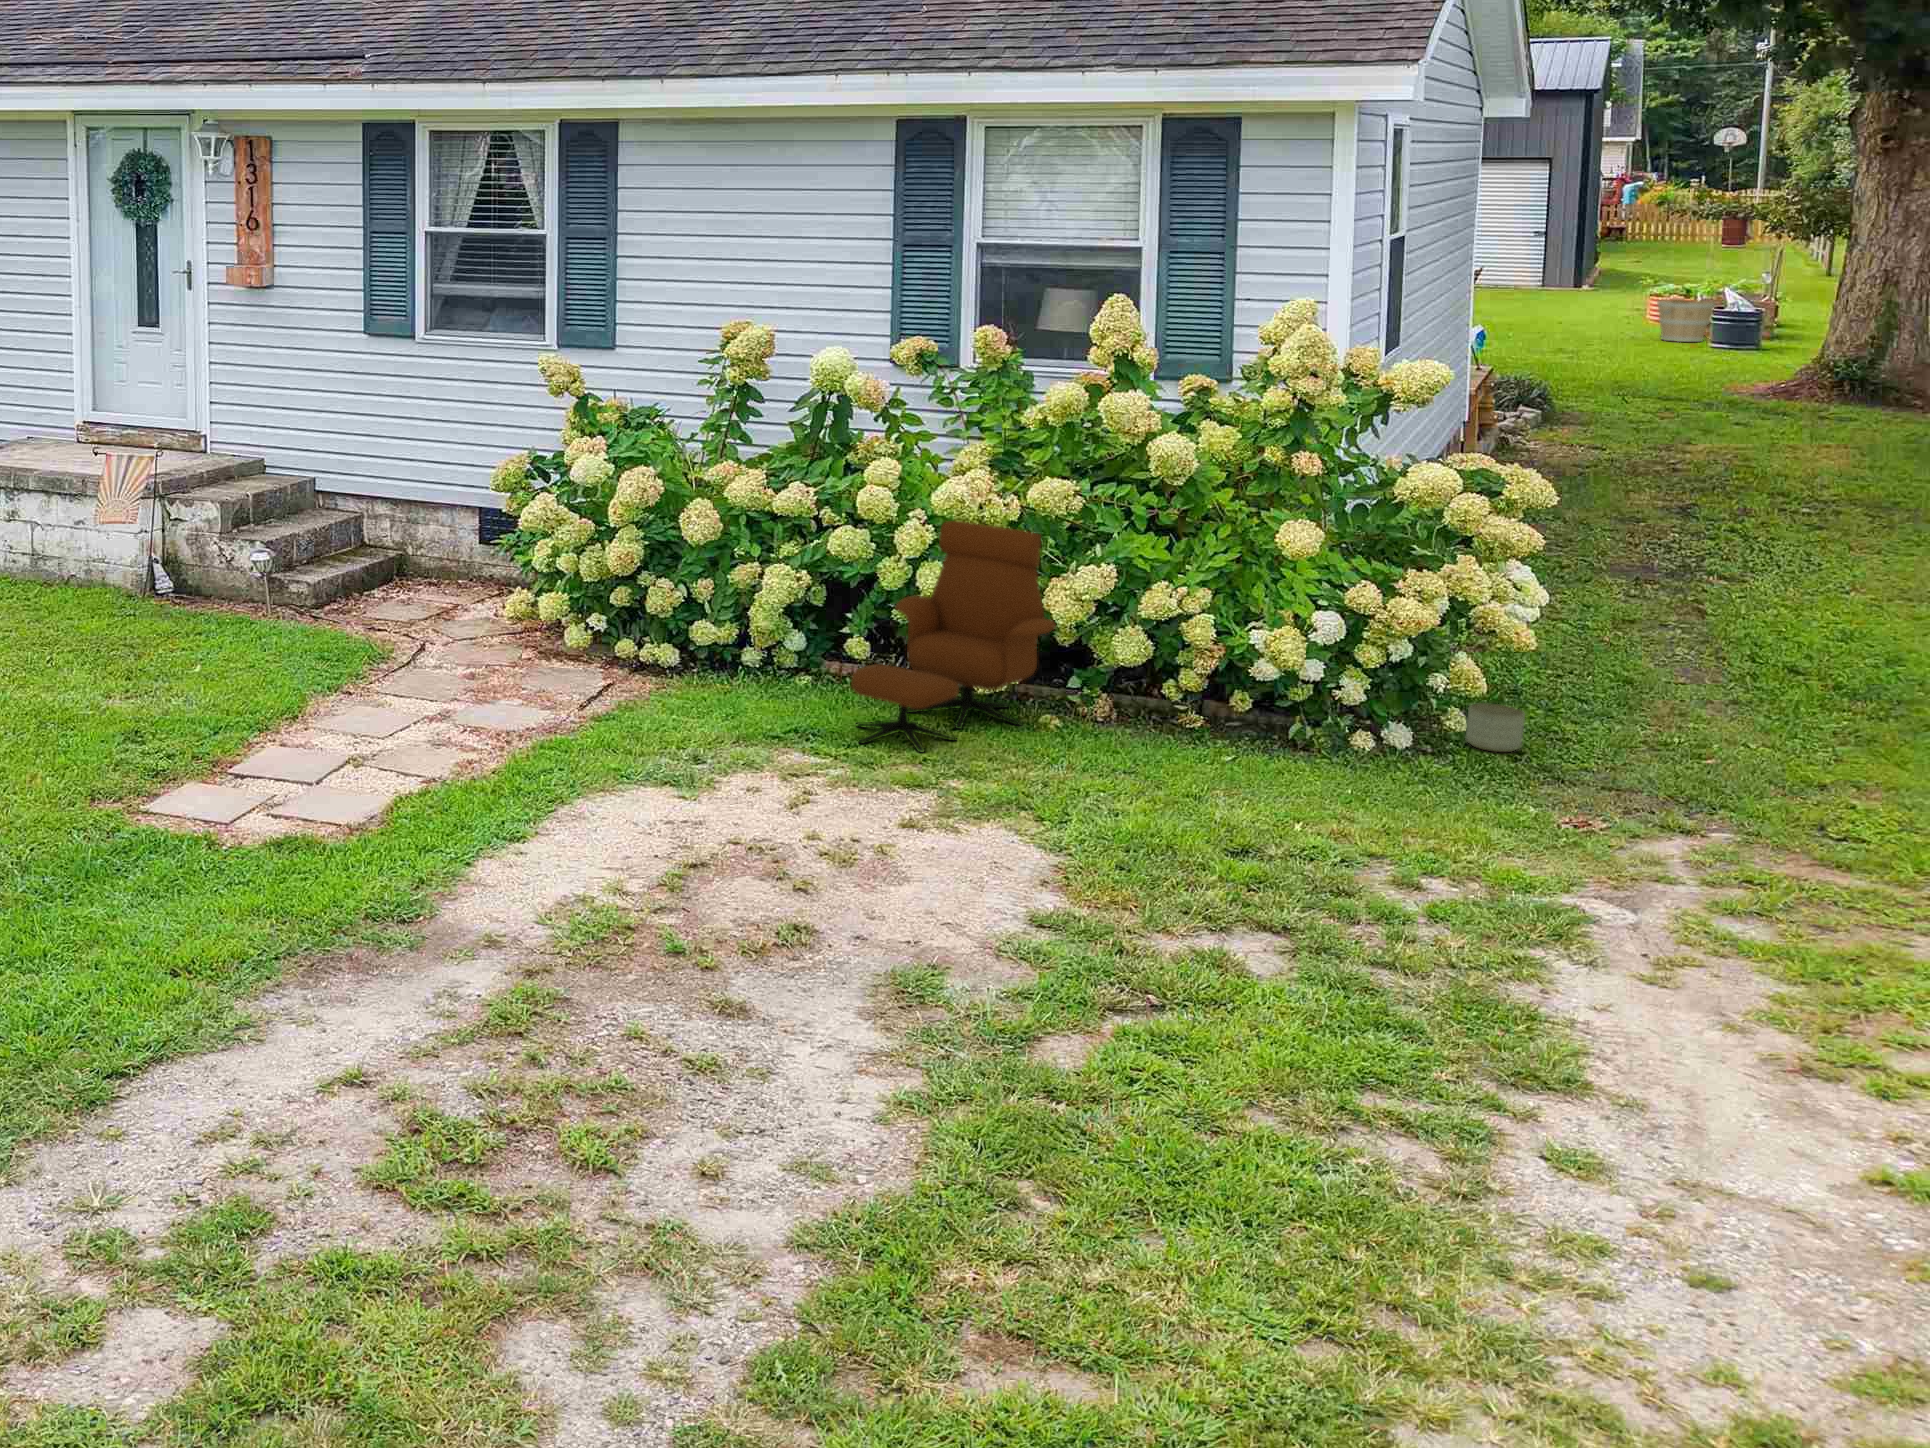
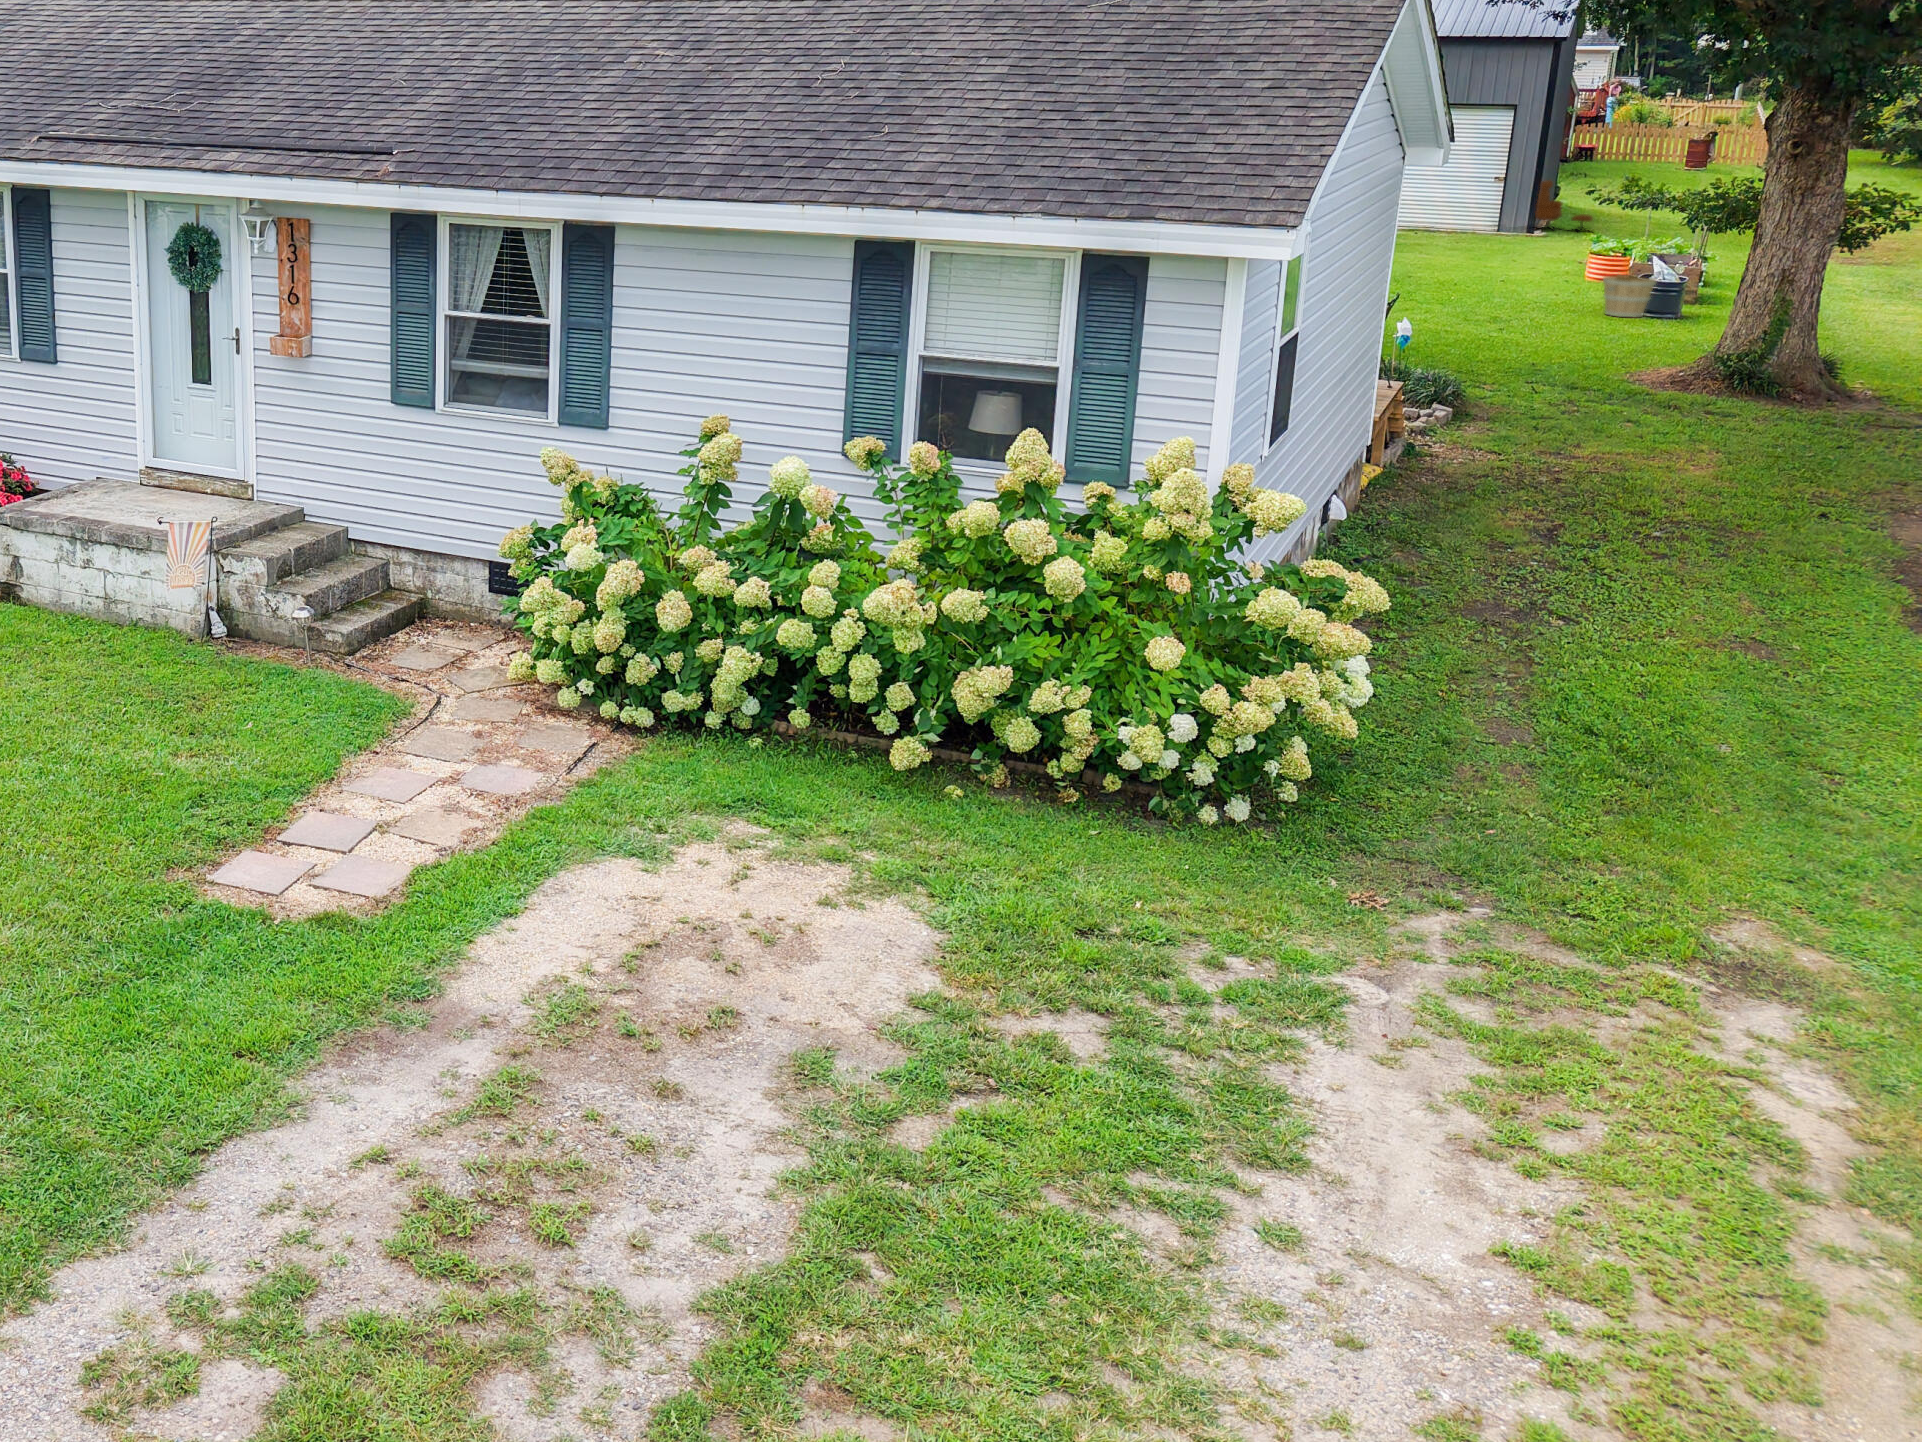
lounge chair: present [851,521,1056,752] -> present [1535,180,1593,231]
planter: present [1465,703,1525,752] -> none [1301,783,1349,826]

